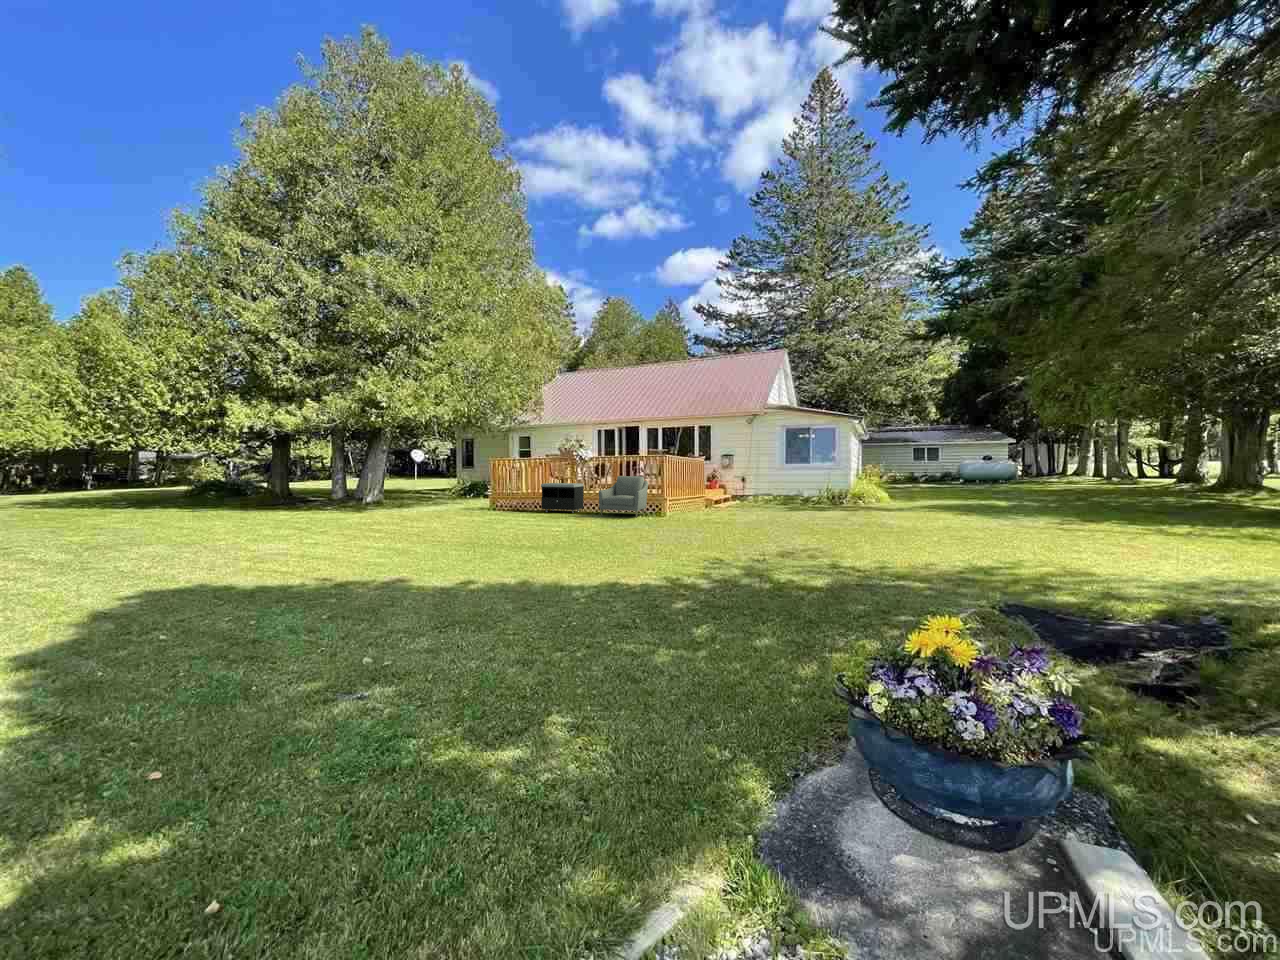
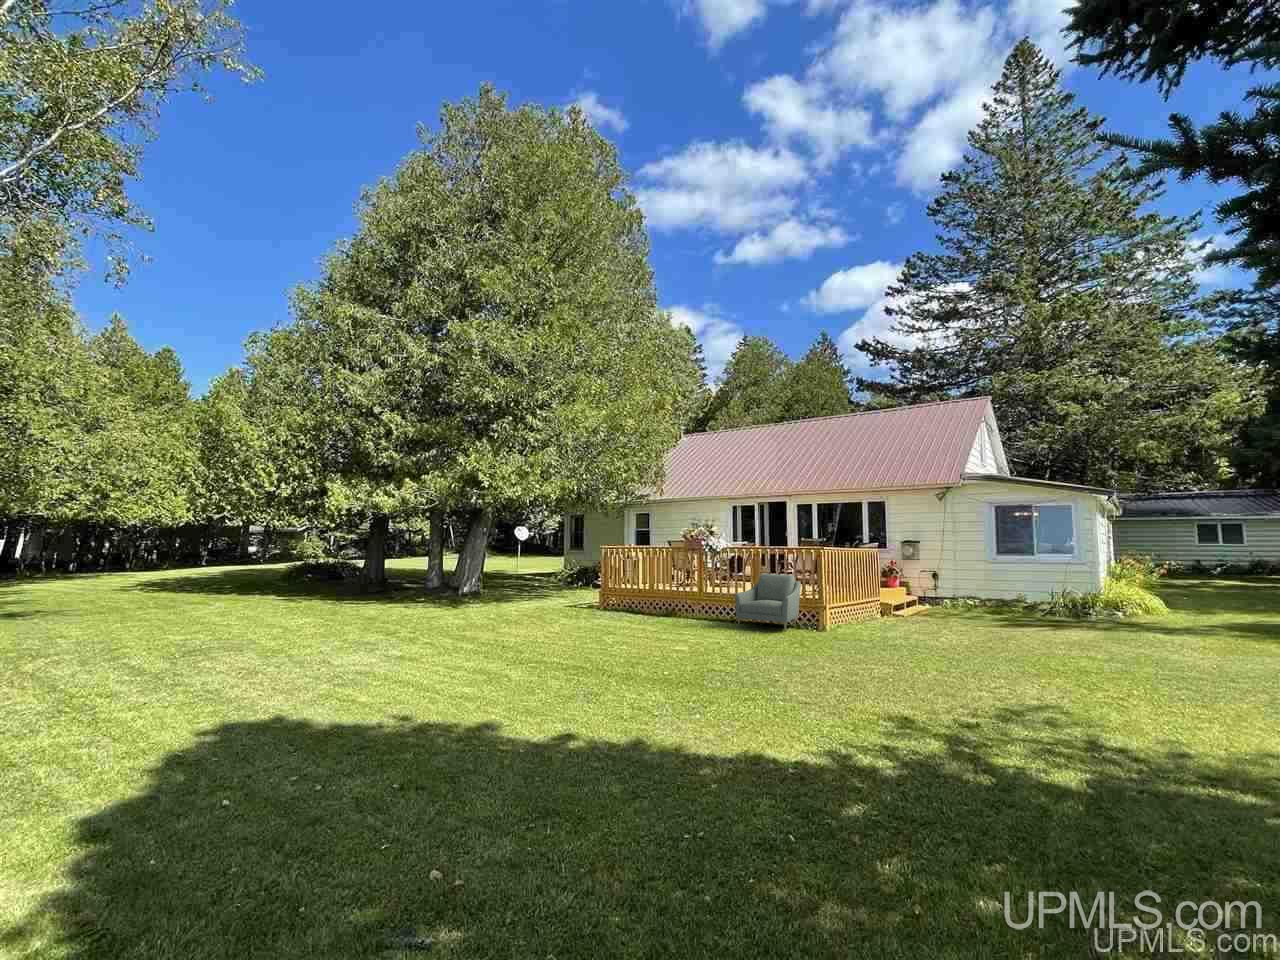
storage bench: present [541,483,584,513] -> none [663,579,716,619]

